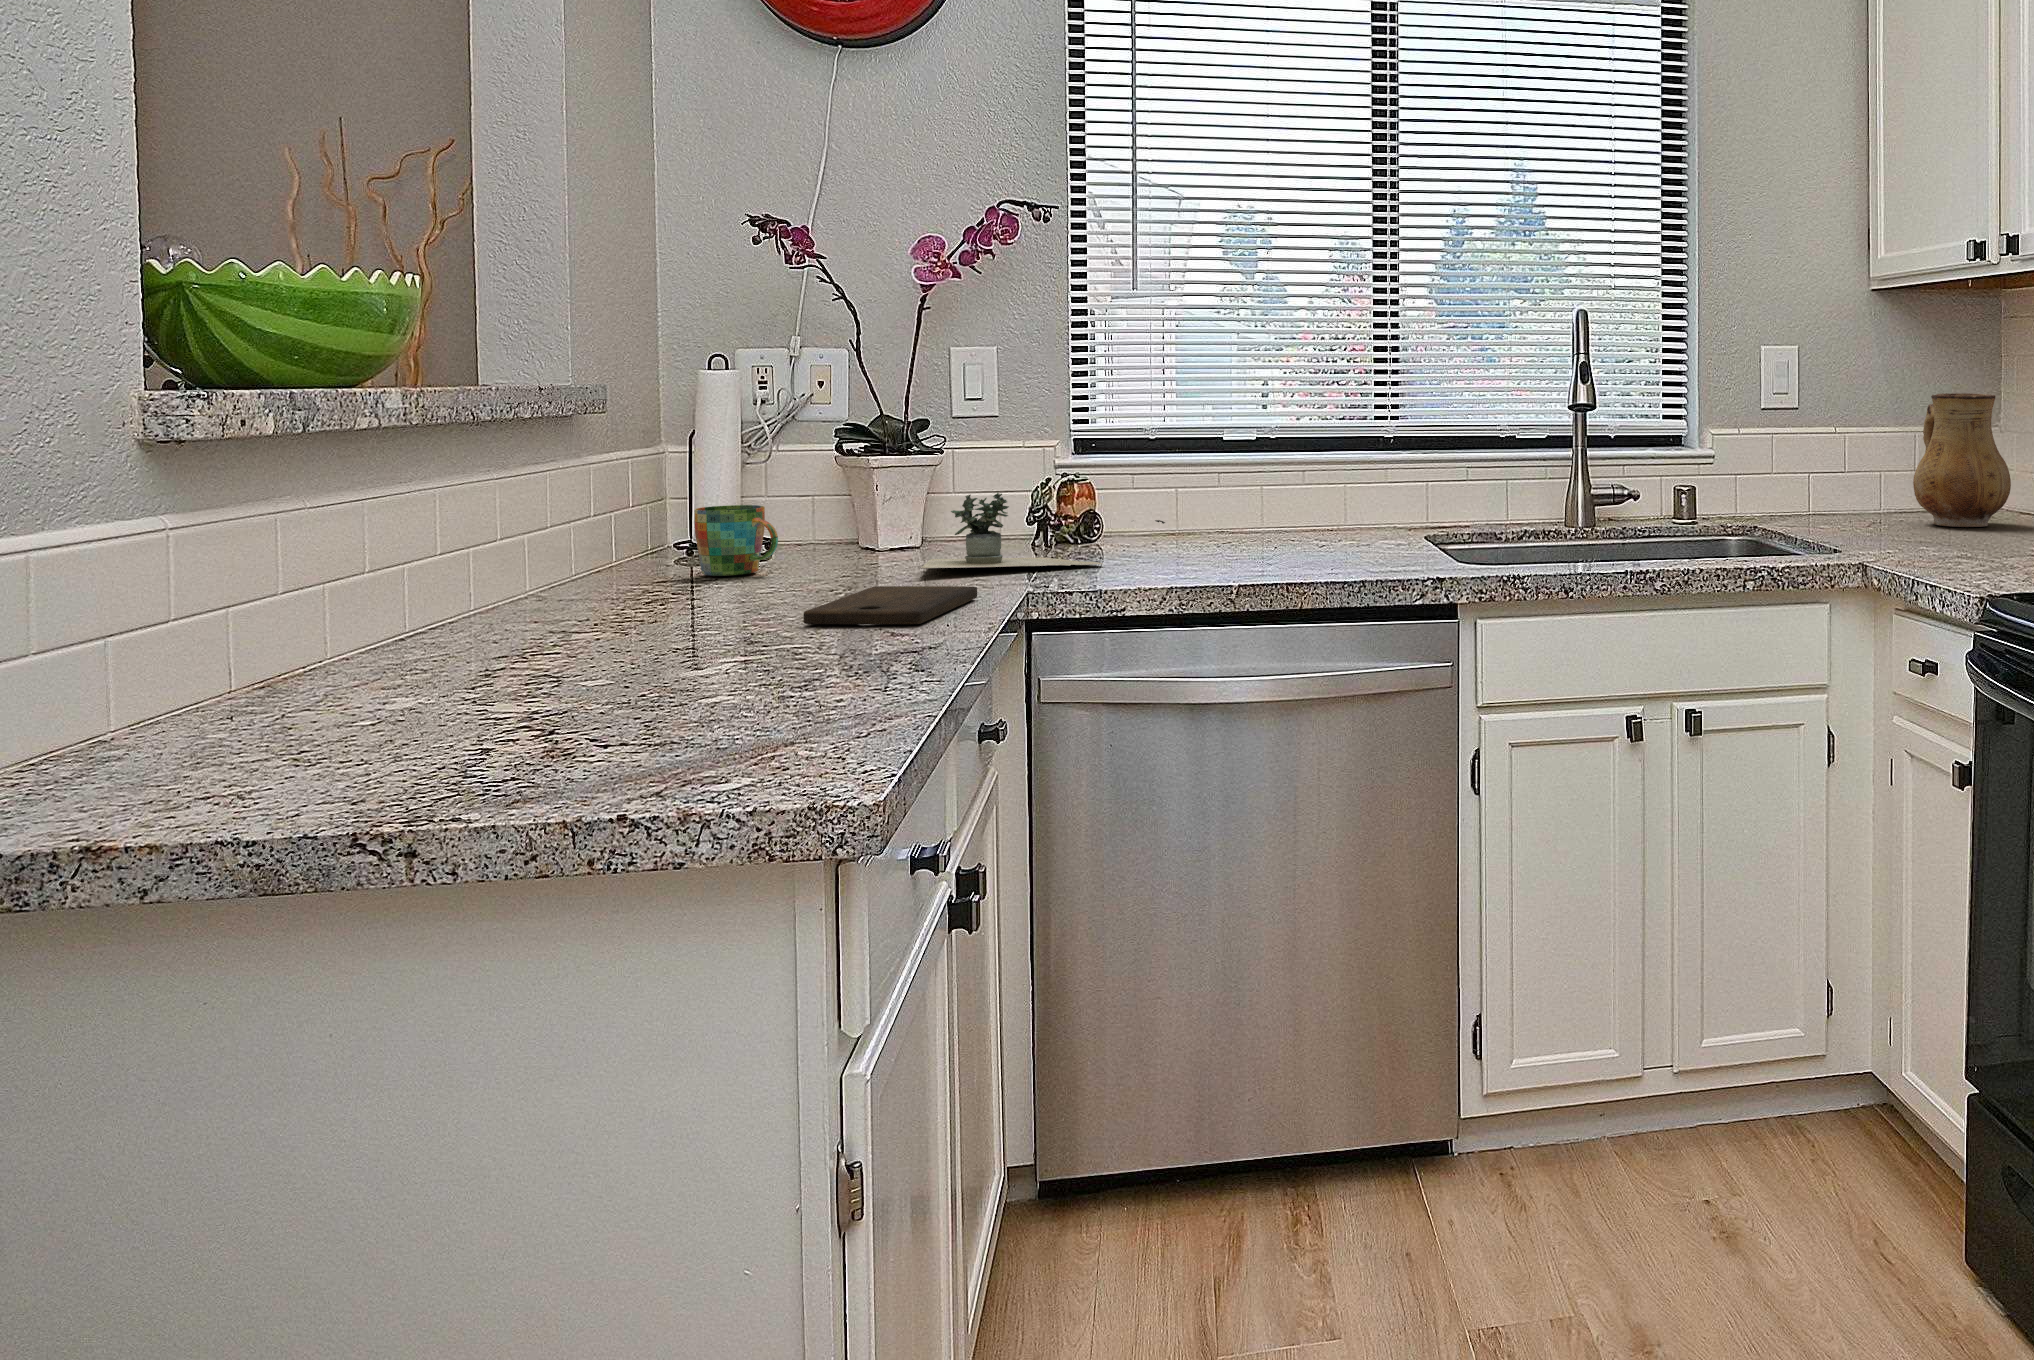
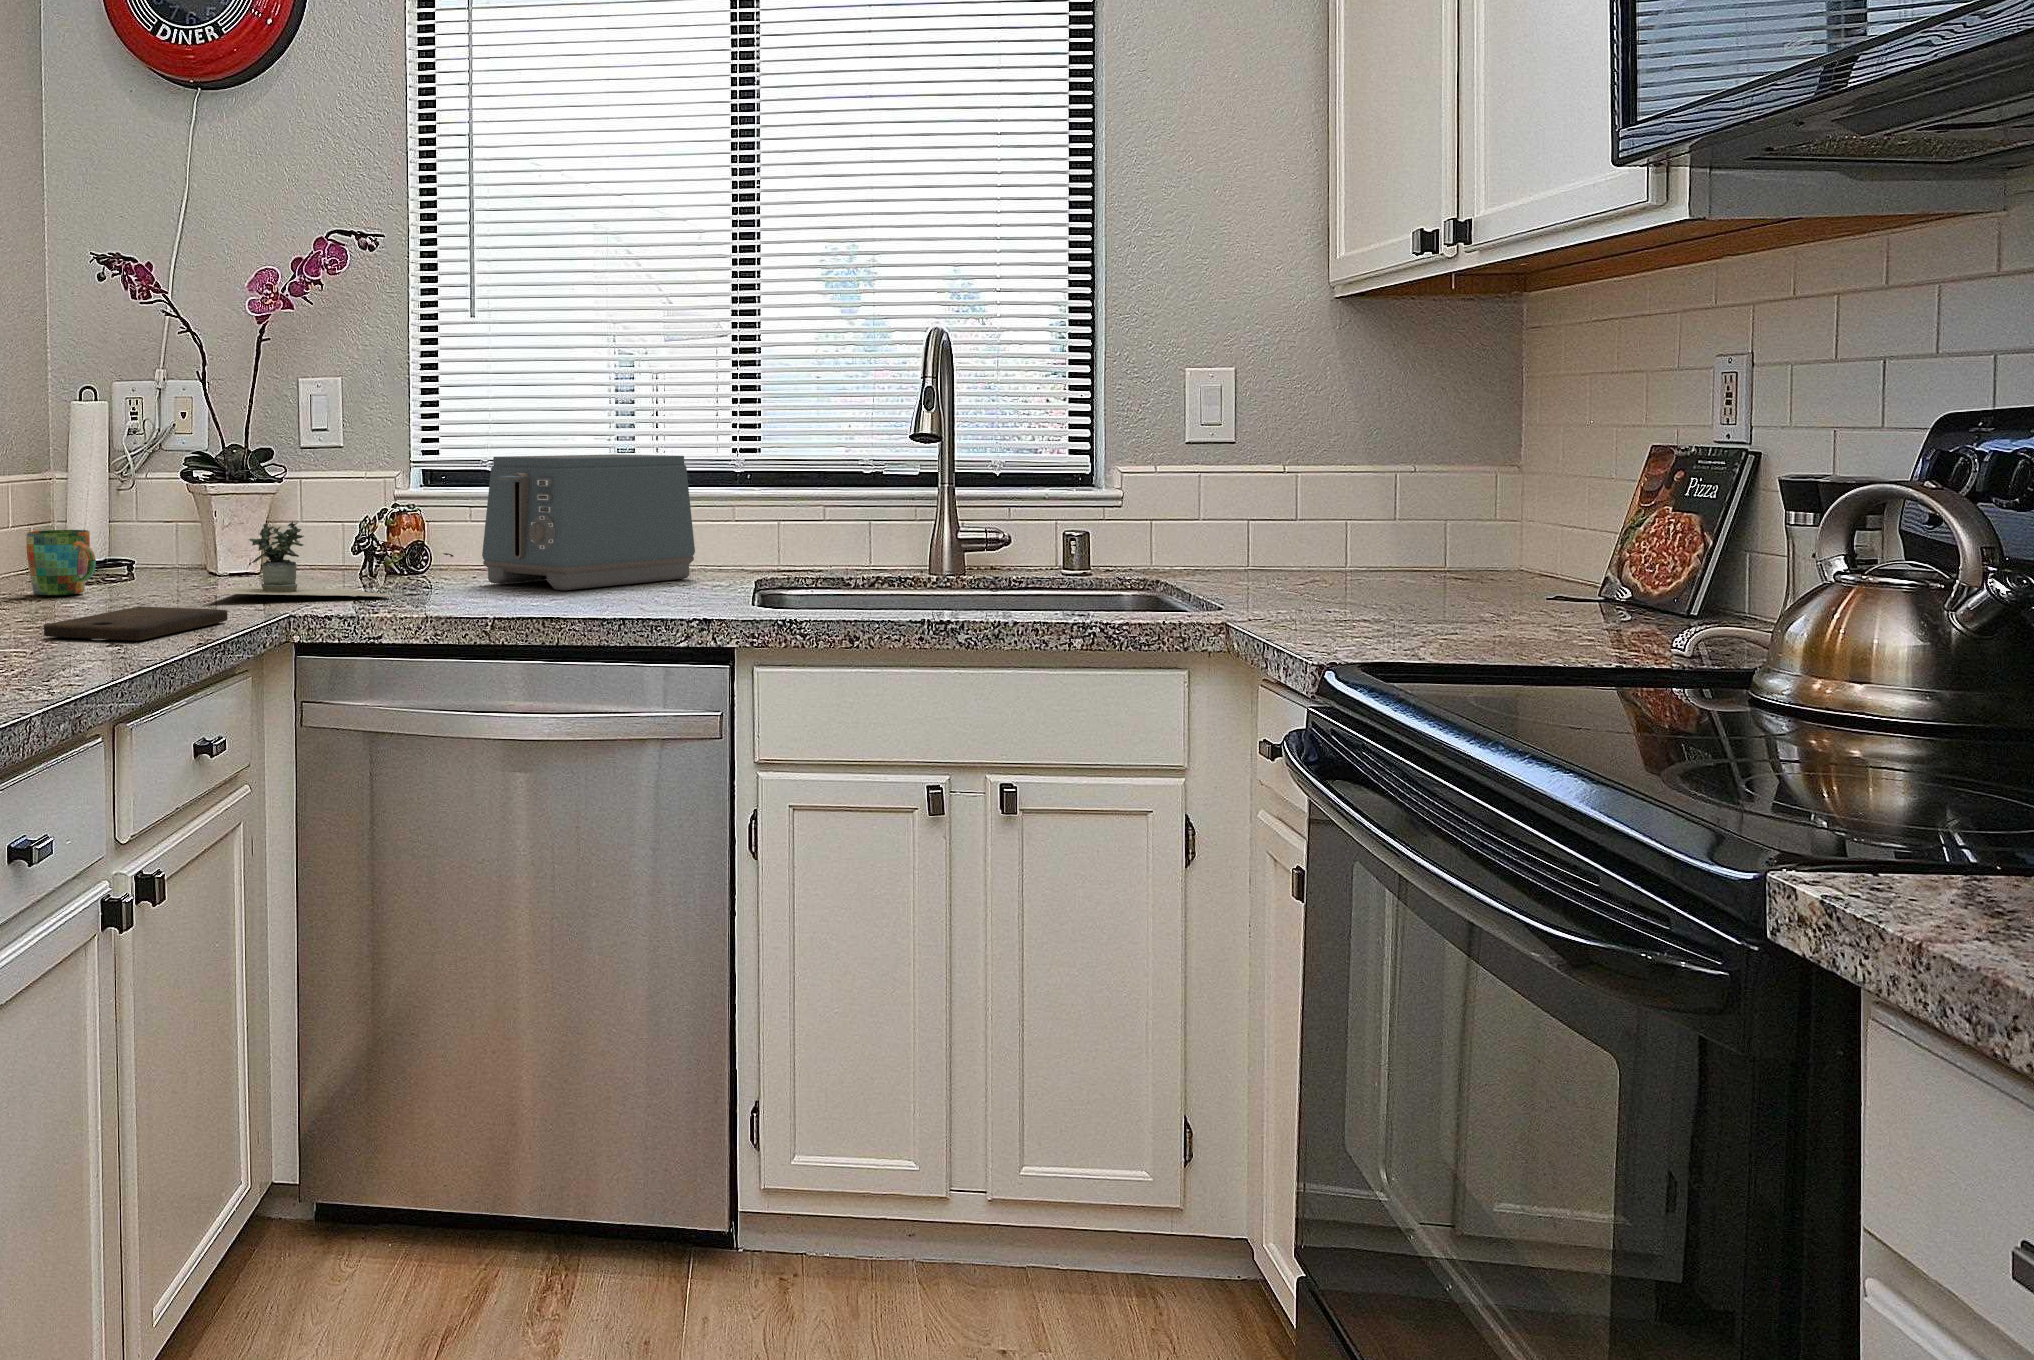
ceramic pitcher: present [1913,393,2011,527] -> none [1377,423,1507,589]
toaster: none [1168,421,1359,552] -> present [482,454,695,590]

